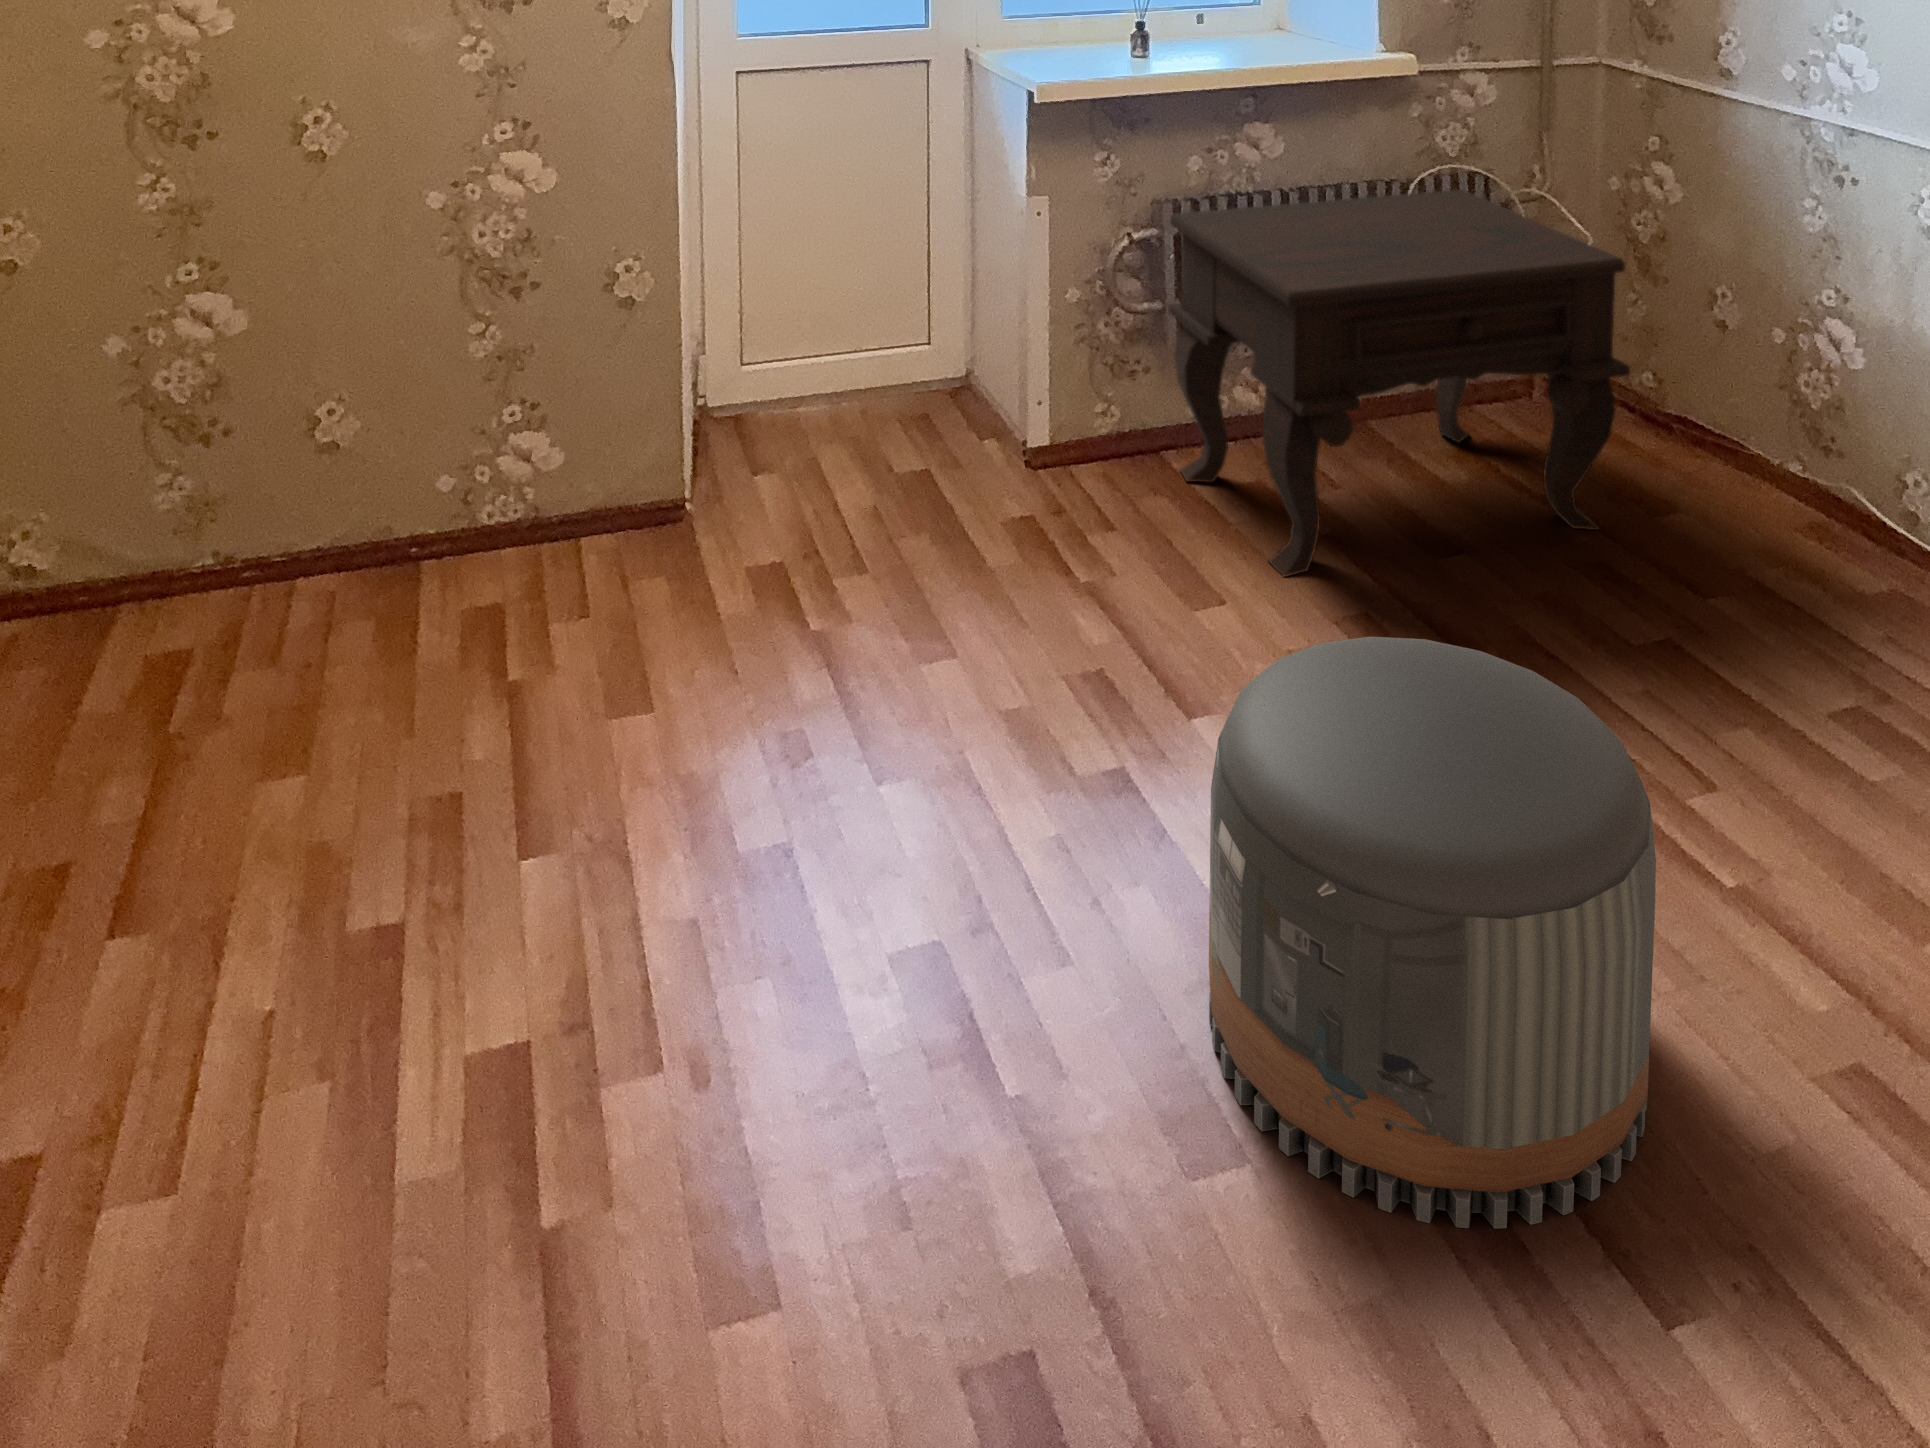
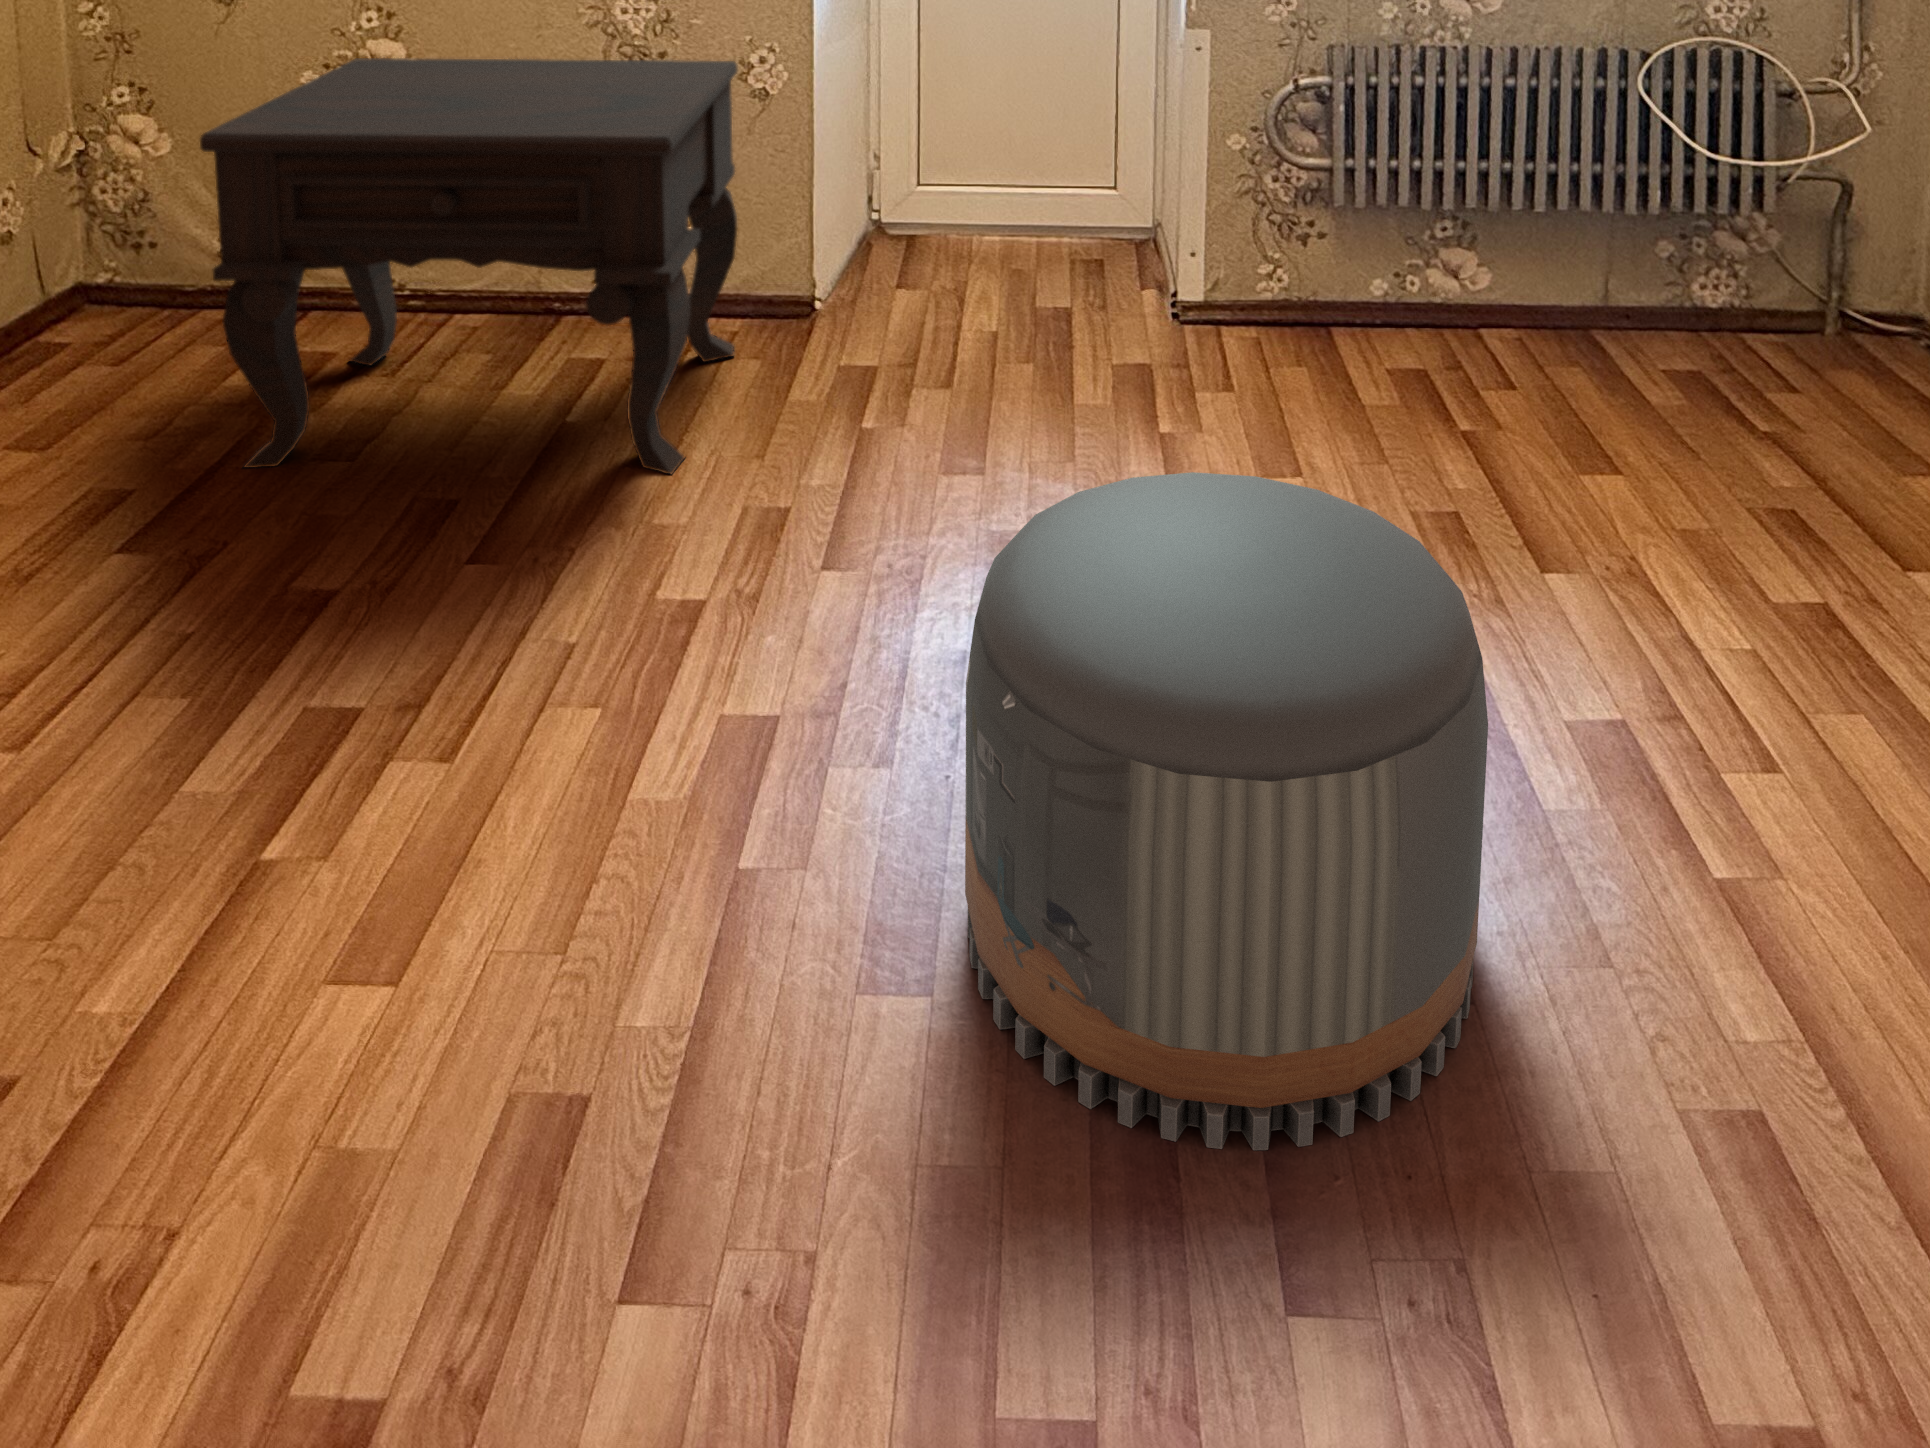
side table: present [1168,189,1630,577] -> present [200,58,738,475]

